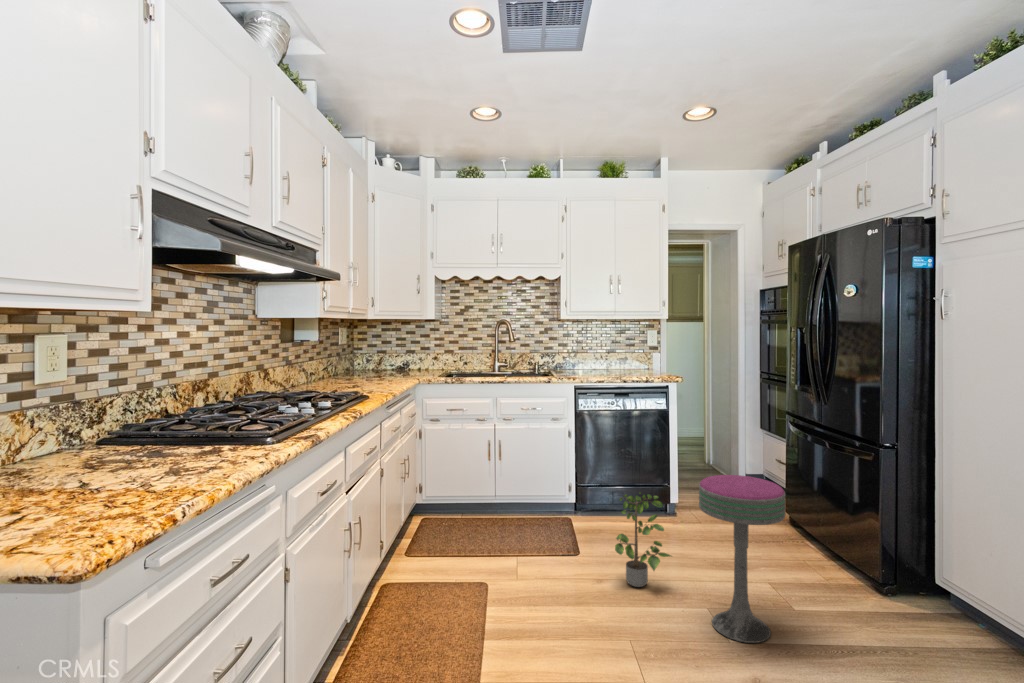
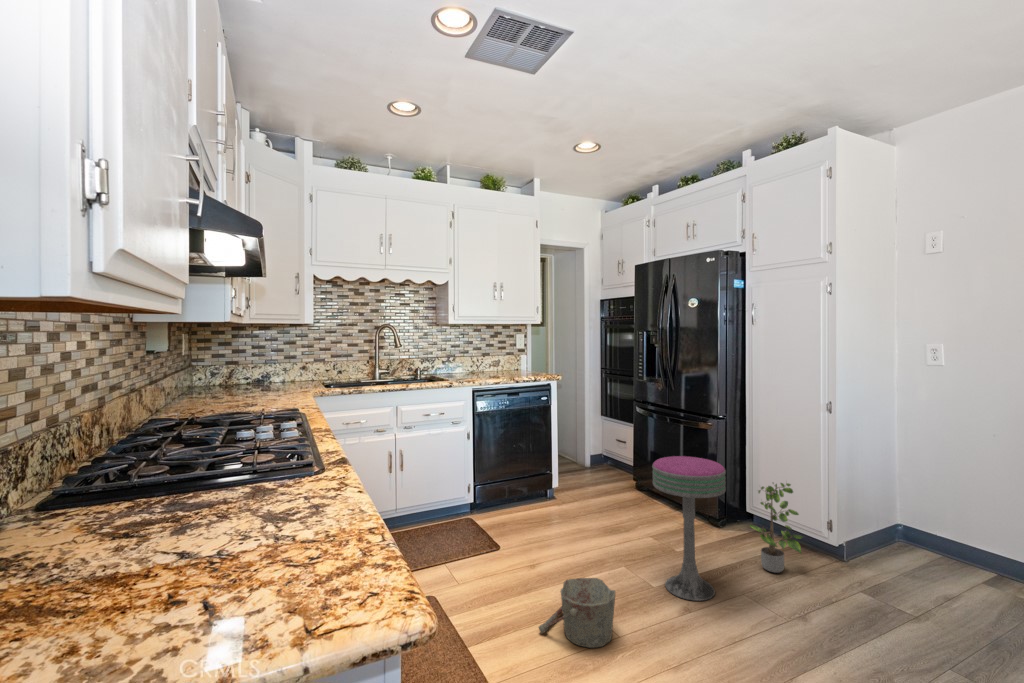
potted plant: present [615,493,671,587] -> present [750,483,803,573]
bucket: none [545,578,617,648] -> present [539,578,615,648]

